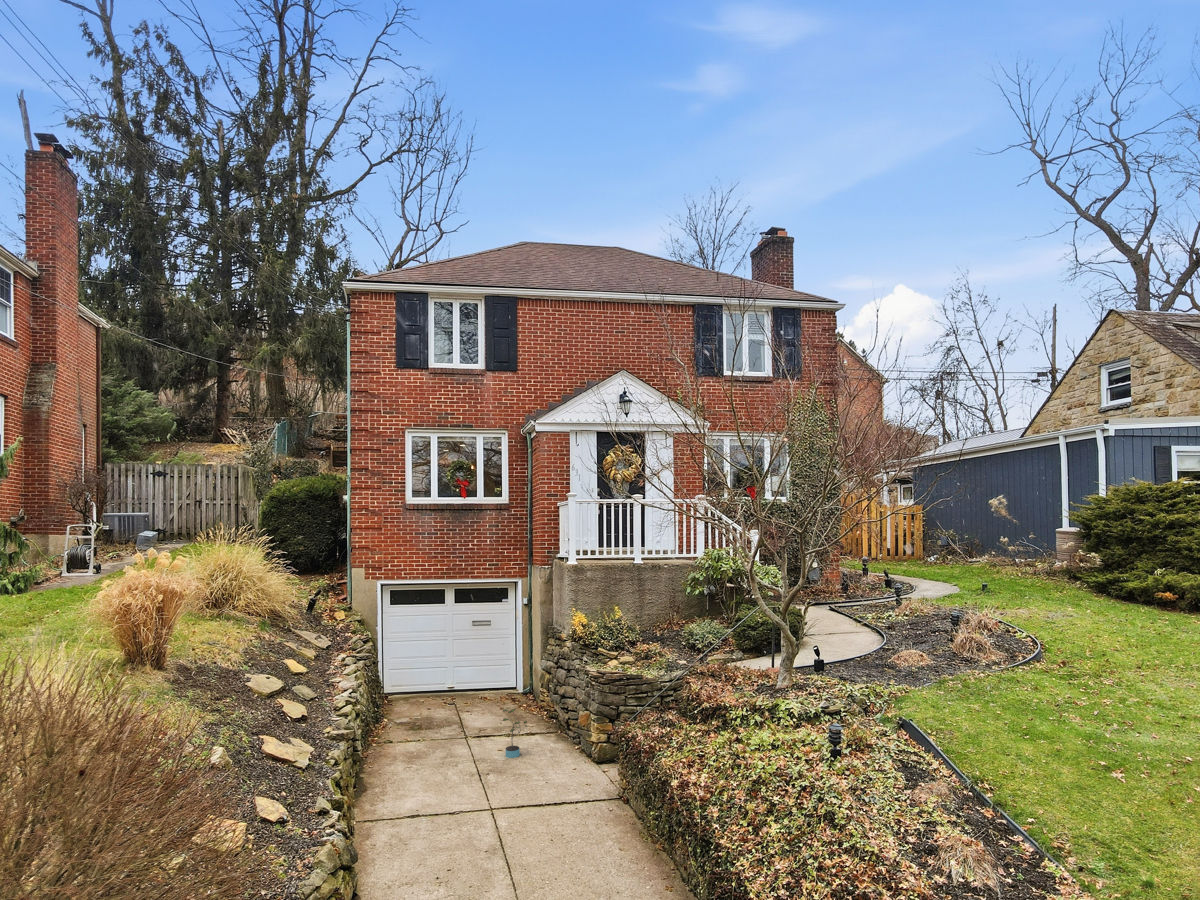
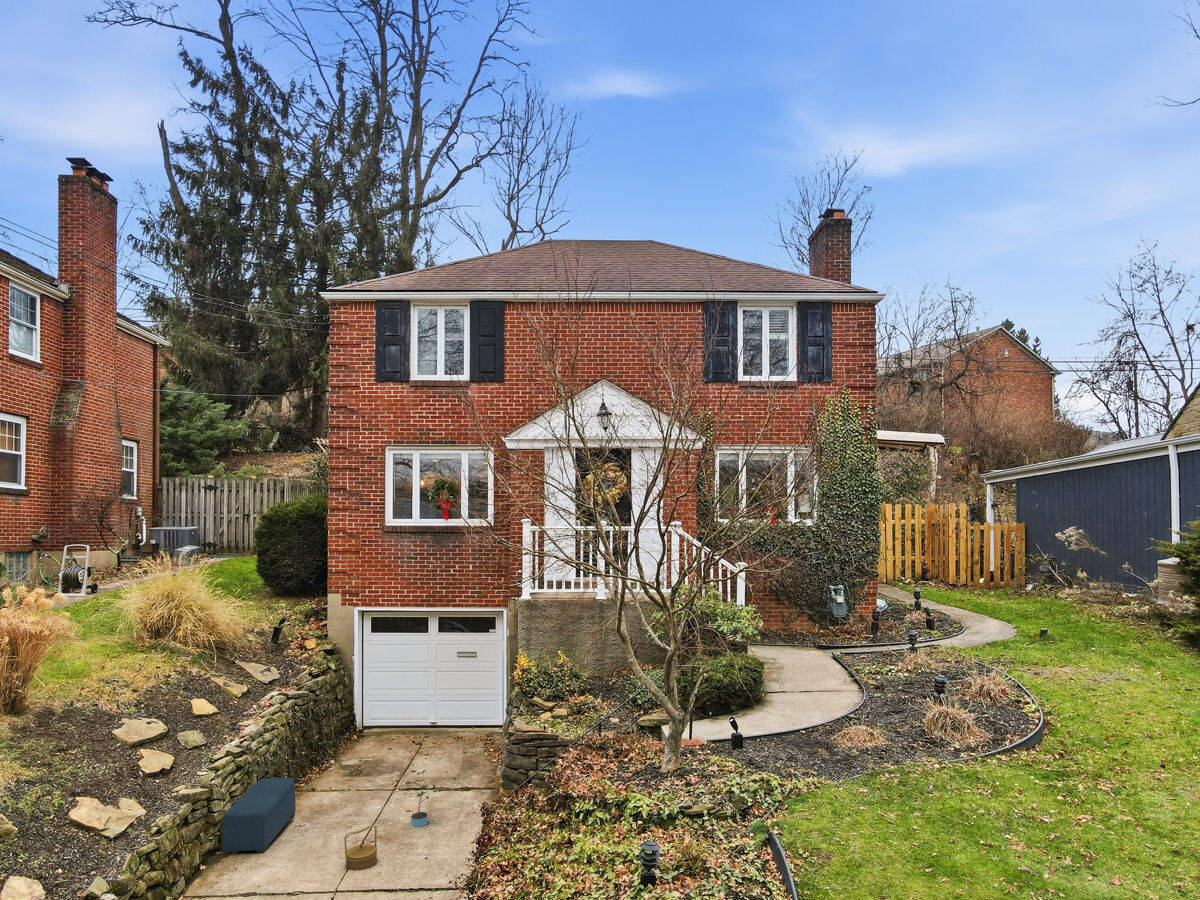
bench: none [355,725,396,795] -> present [222,778,296,854]
basket: none [477,752,504,791] -> present [344,825,377,869]

